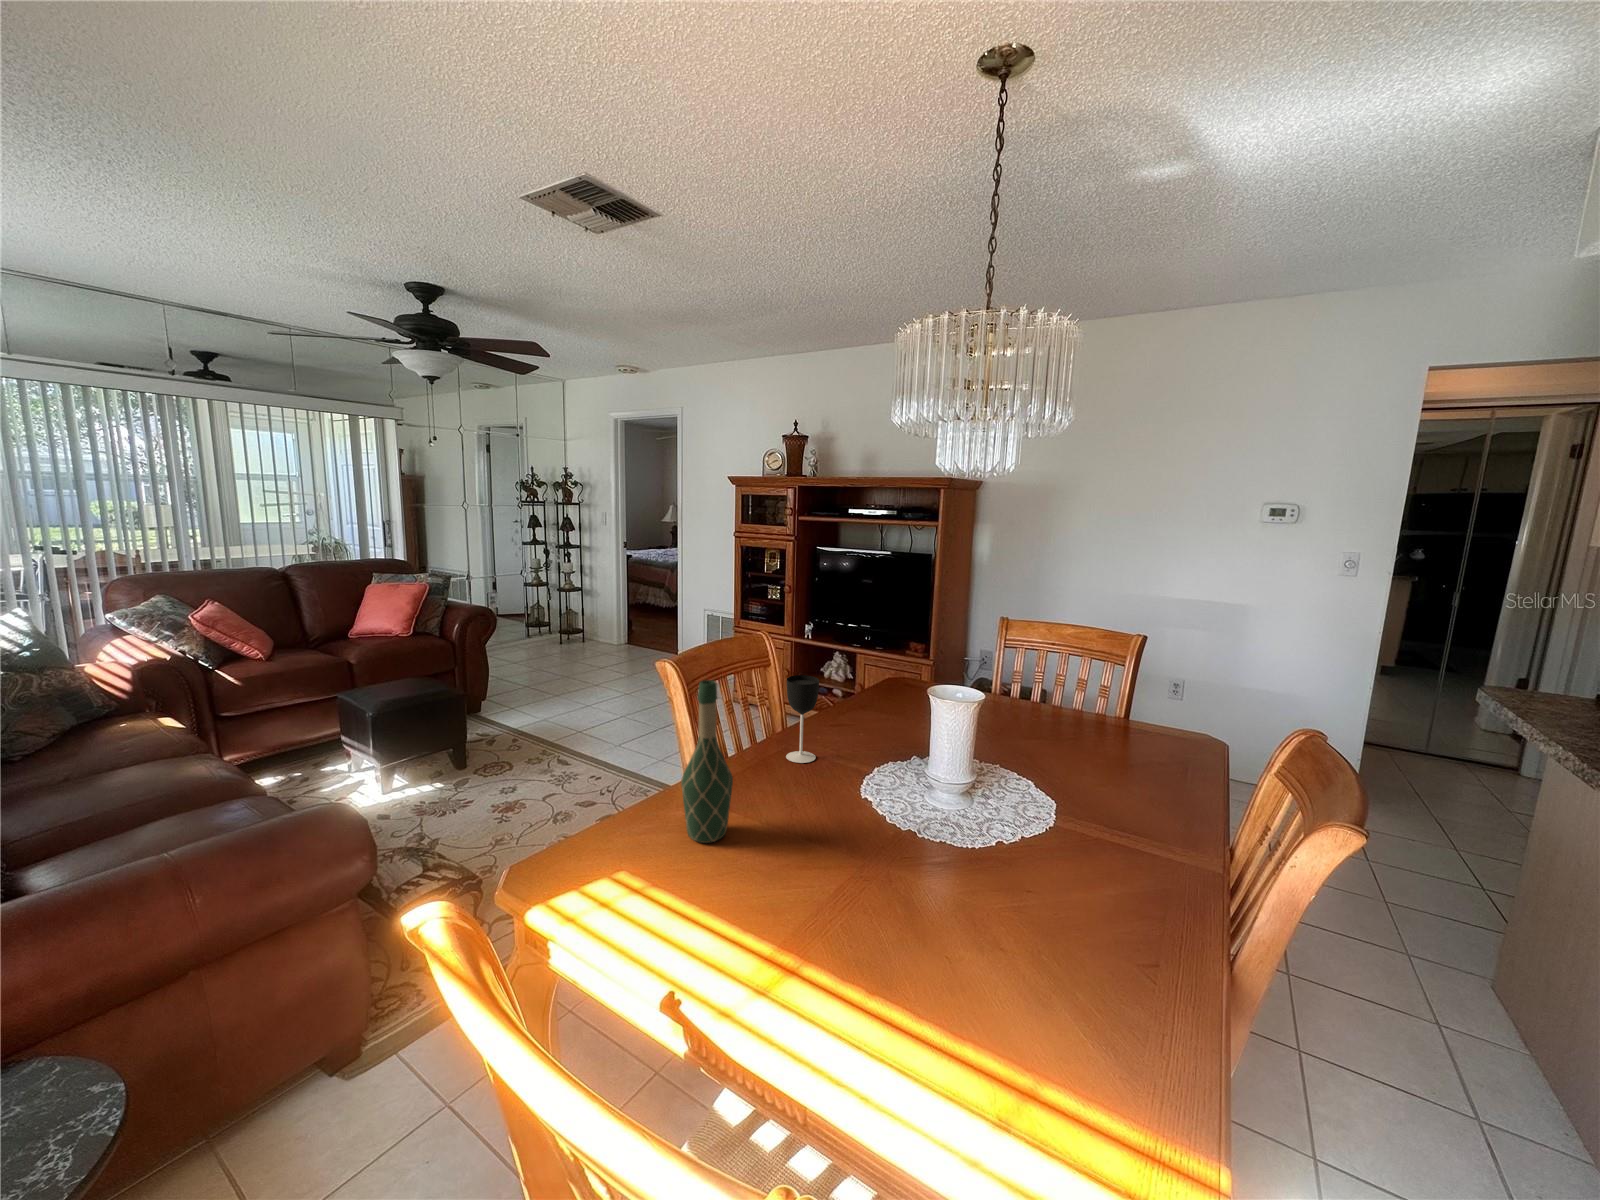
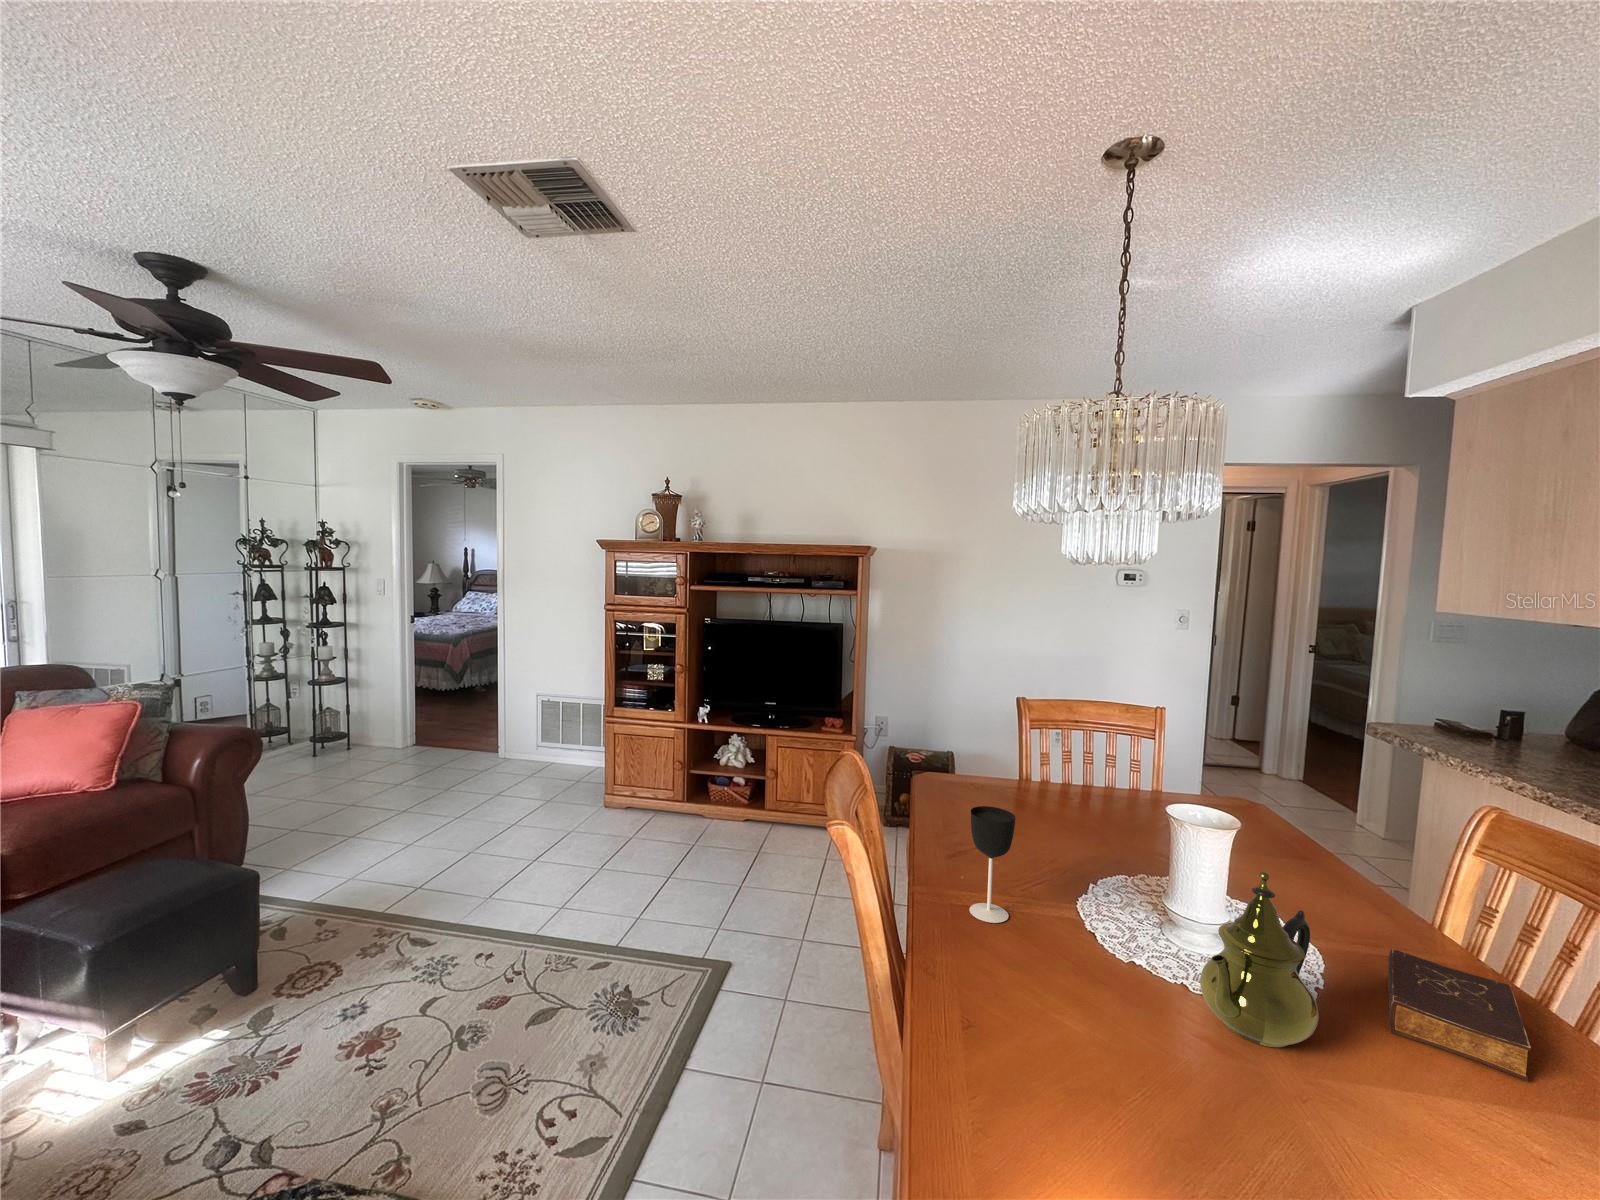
wine bottle: present [681,680,733,843] -> none [1031,856,1108,1099]
teapot: none [836,723,968,858] -> present [1200,872,1319,1047]
book: none [1009,825,1156,918] -> present [1388,949,1531,1081]

